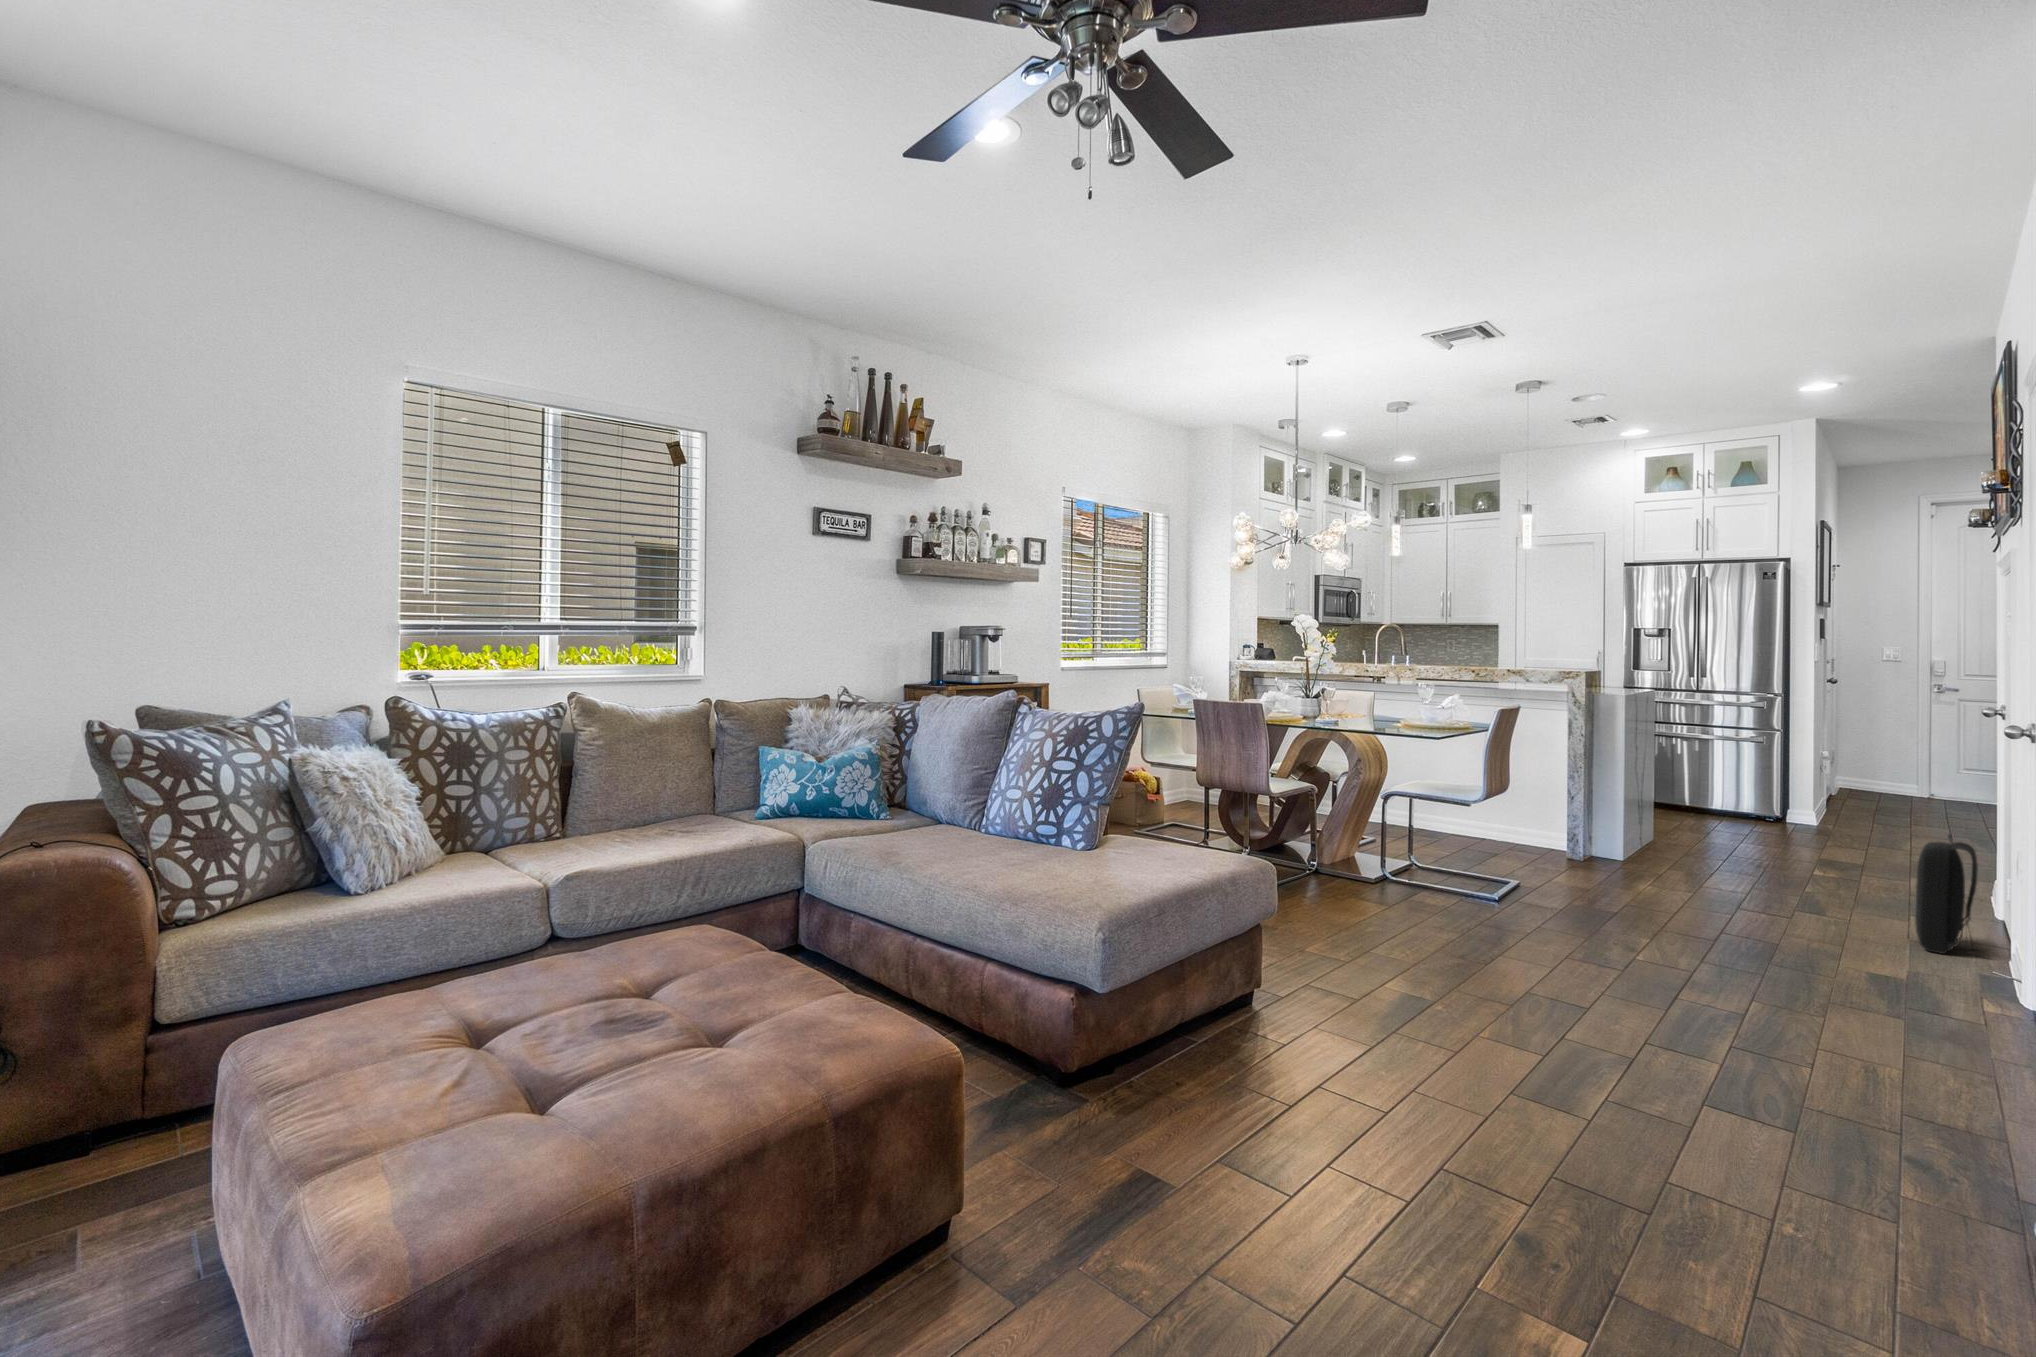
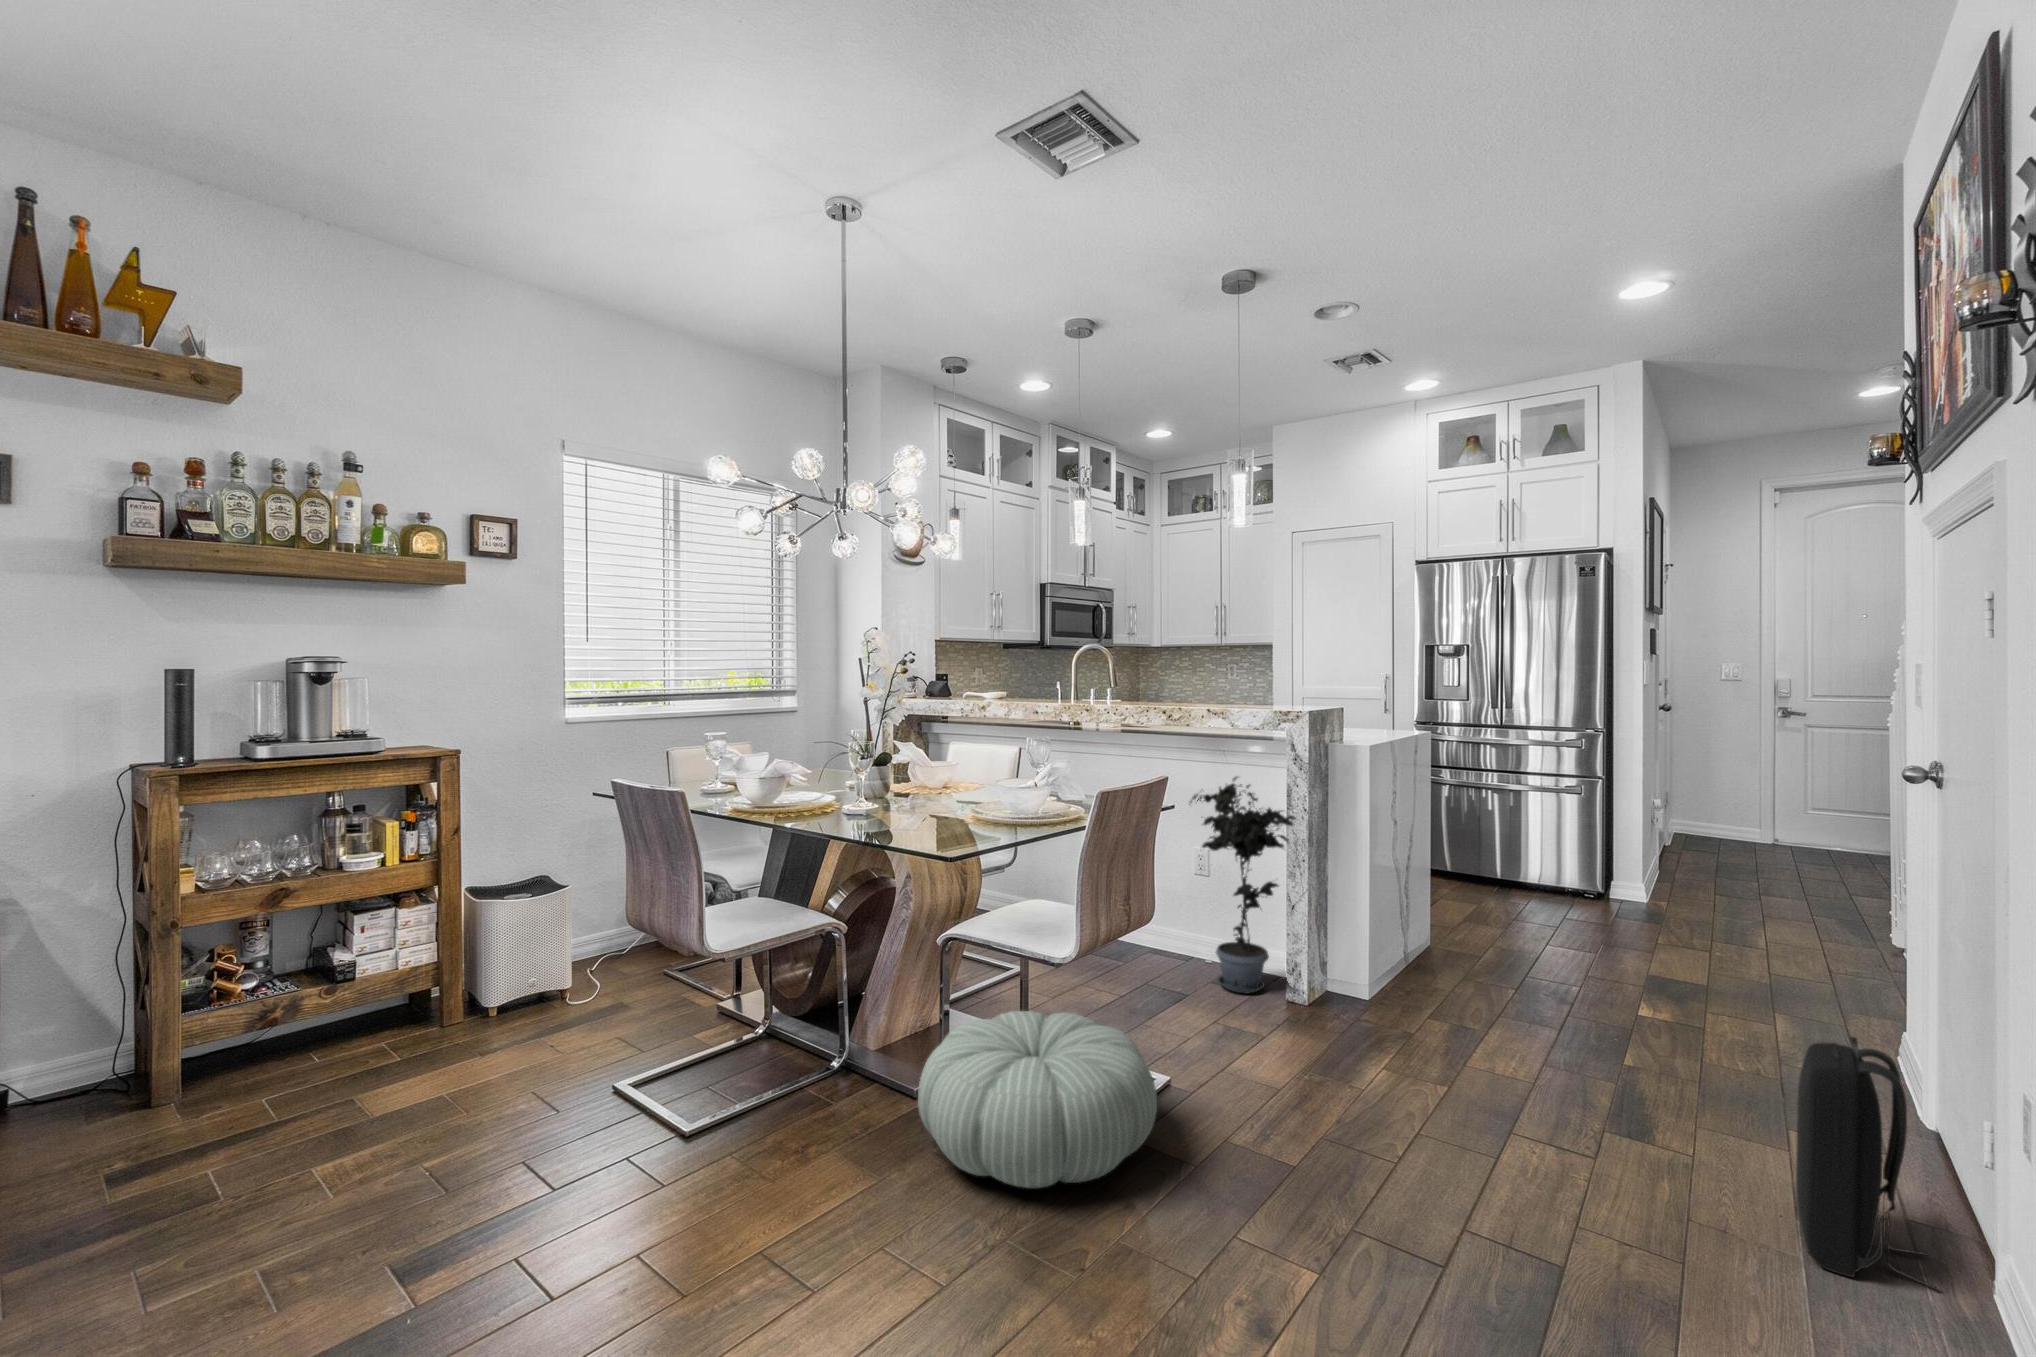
potted plant: none [1487,713,1576,856] -> present [1189,777,1296,993]
pouf: none [1386,836,1531,913] -> present [918,1011,1157,1188]

